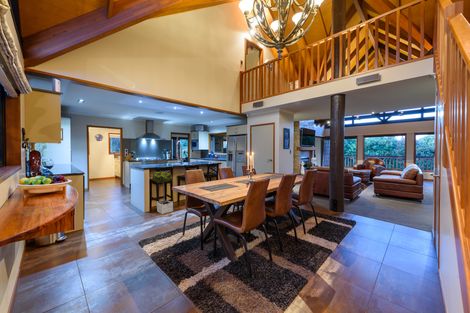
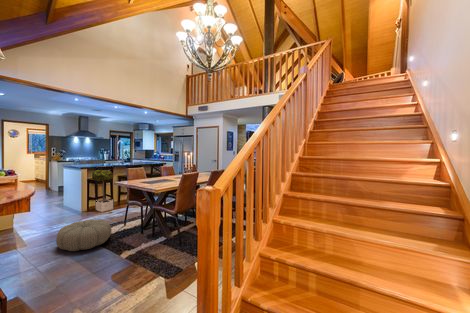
pouf: none [111,230,169,272] -> present [56,220,111,251]

